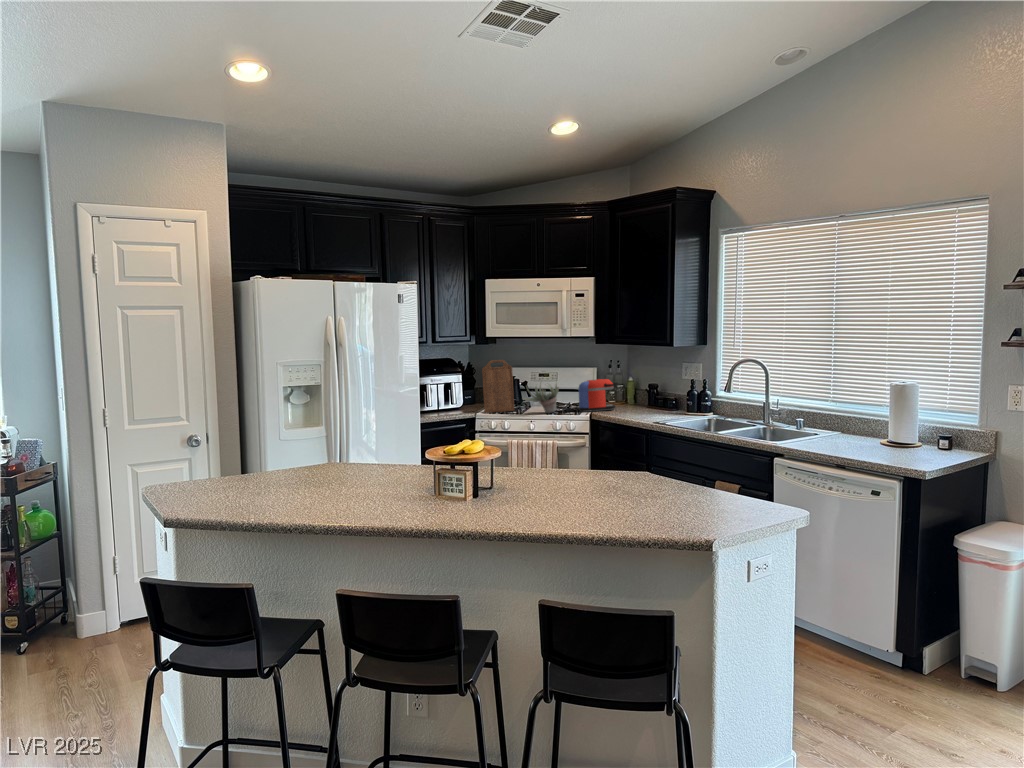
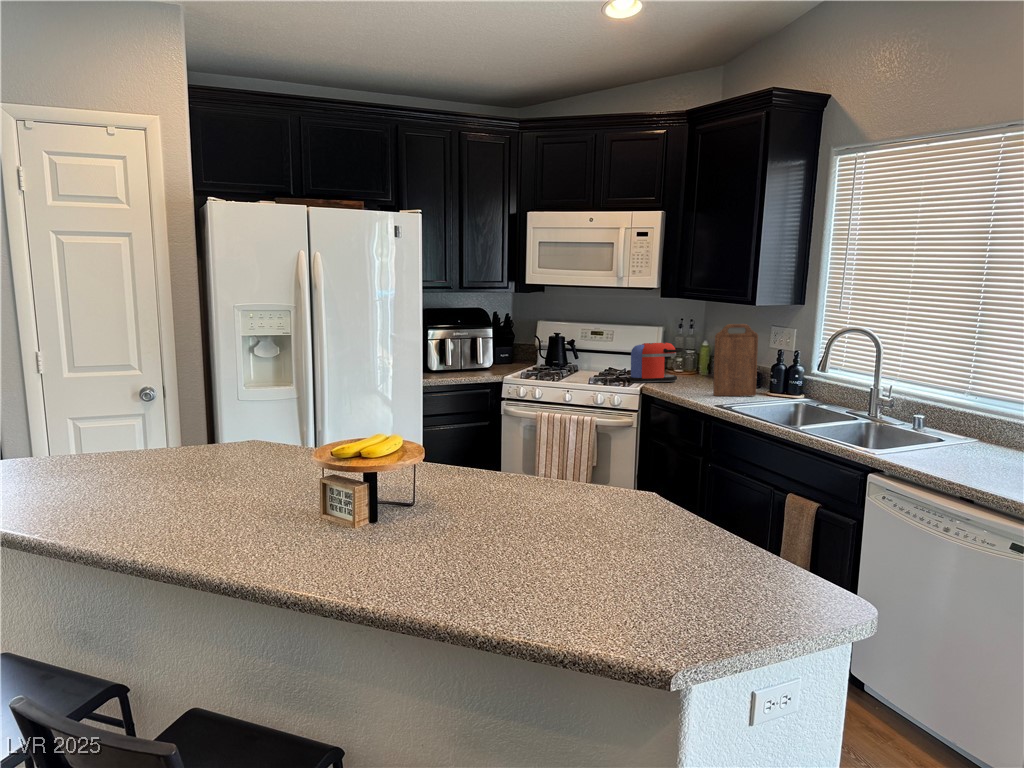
cutting board: present [482,360,514,413] -> present [713,324,758,396]
succulent plant: present [523,383,559,413] -> none [558,335,605,382]

